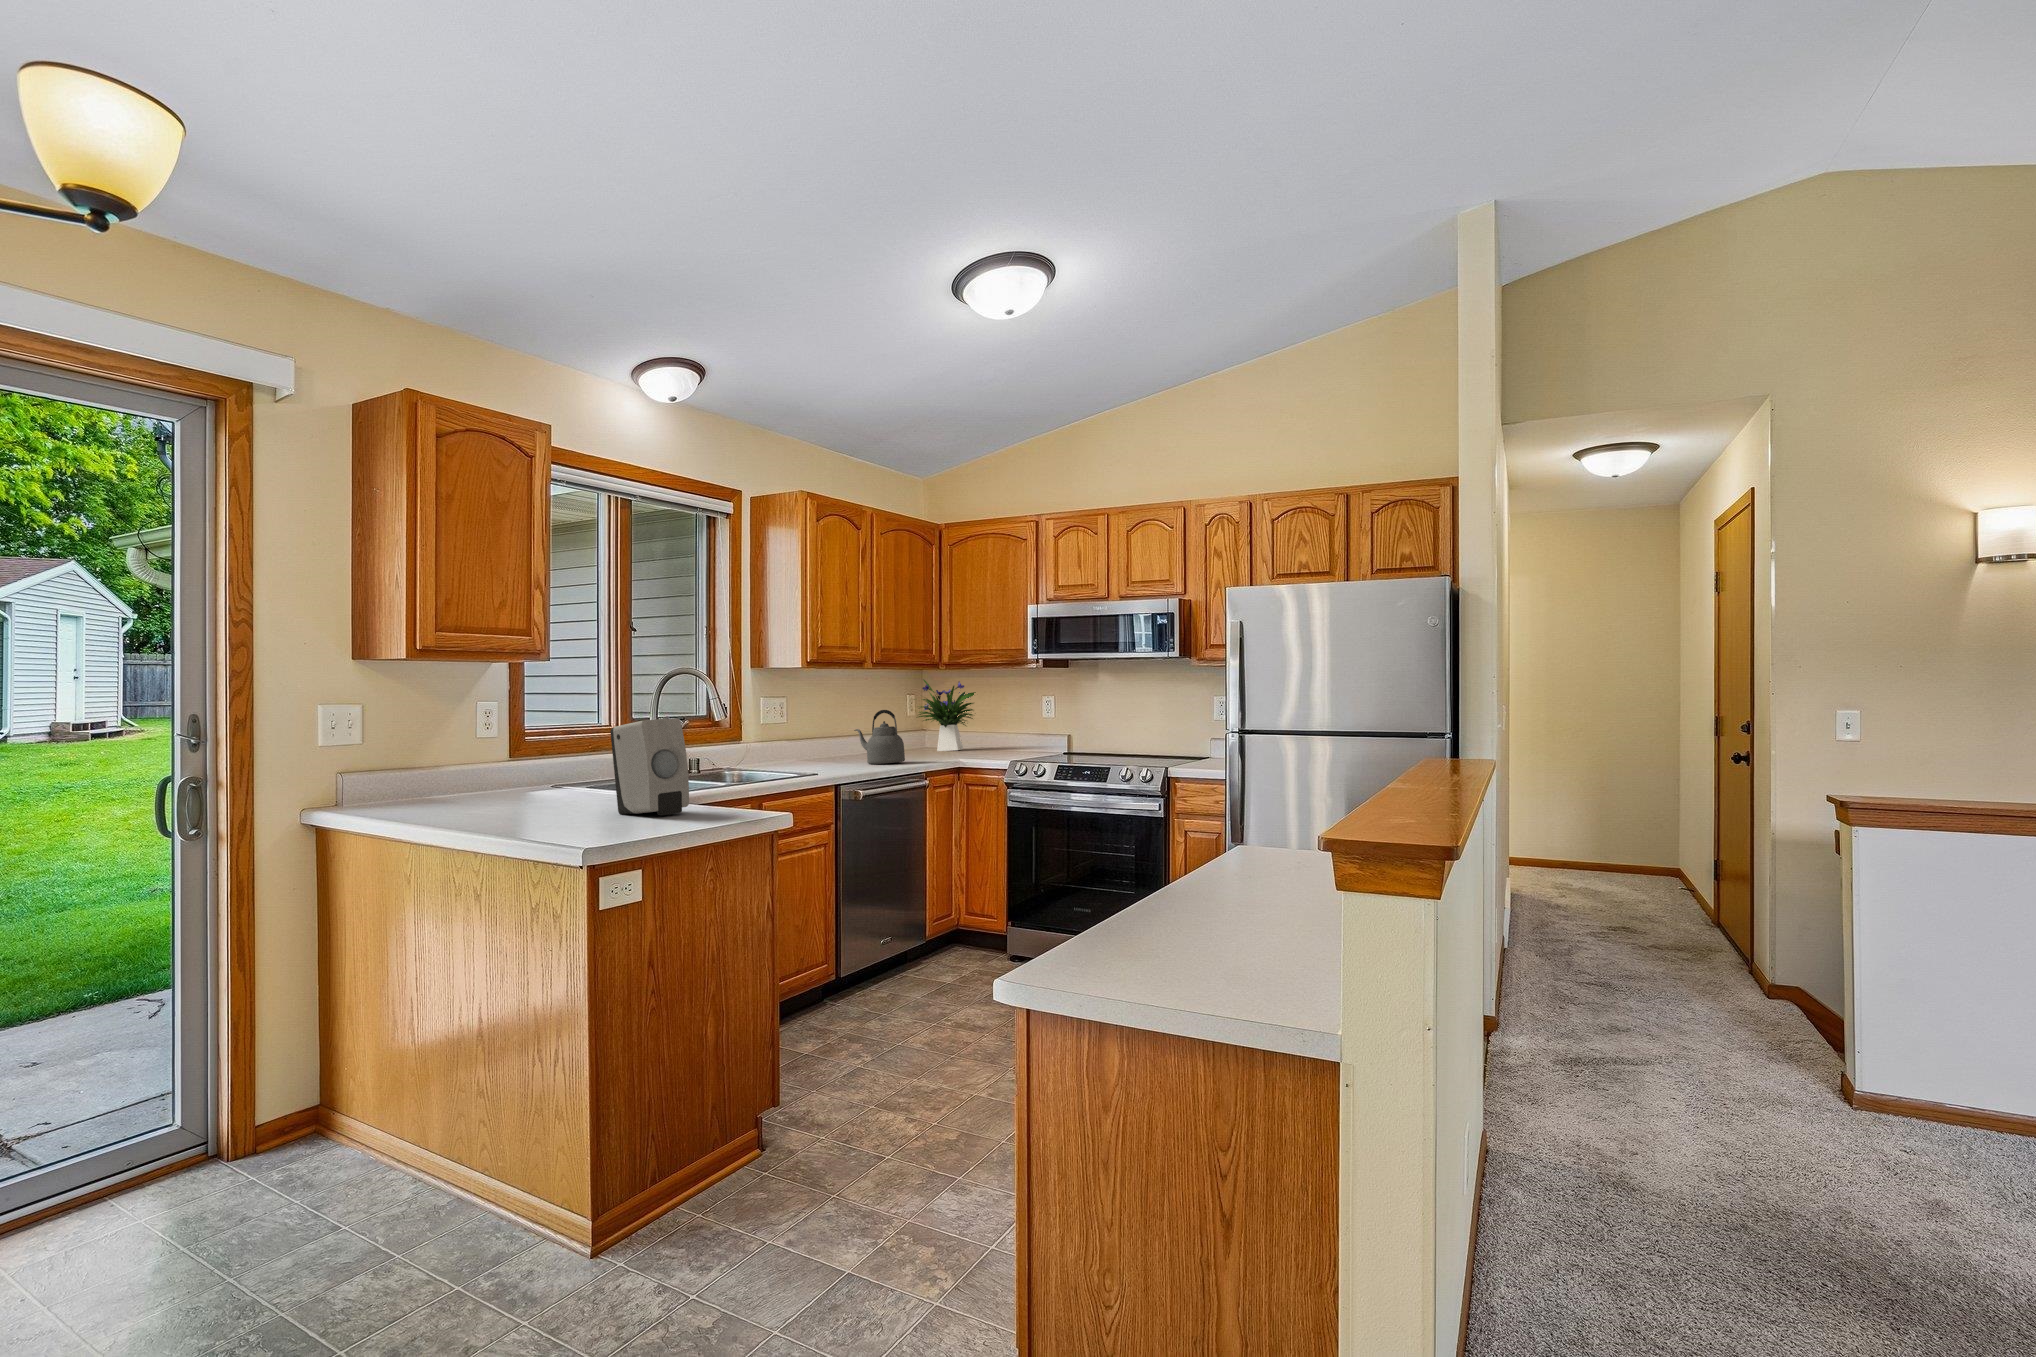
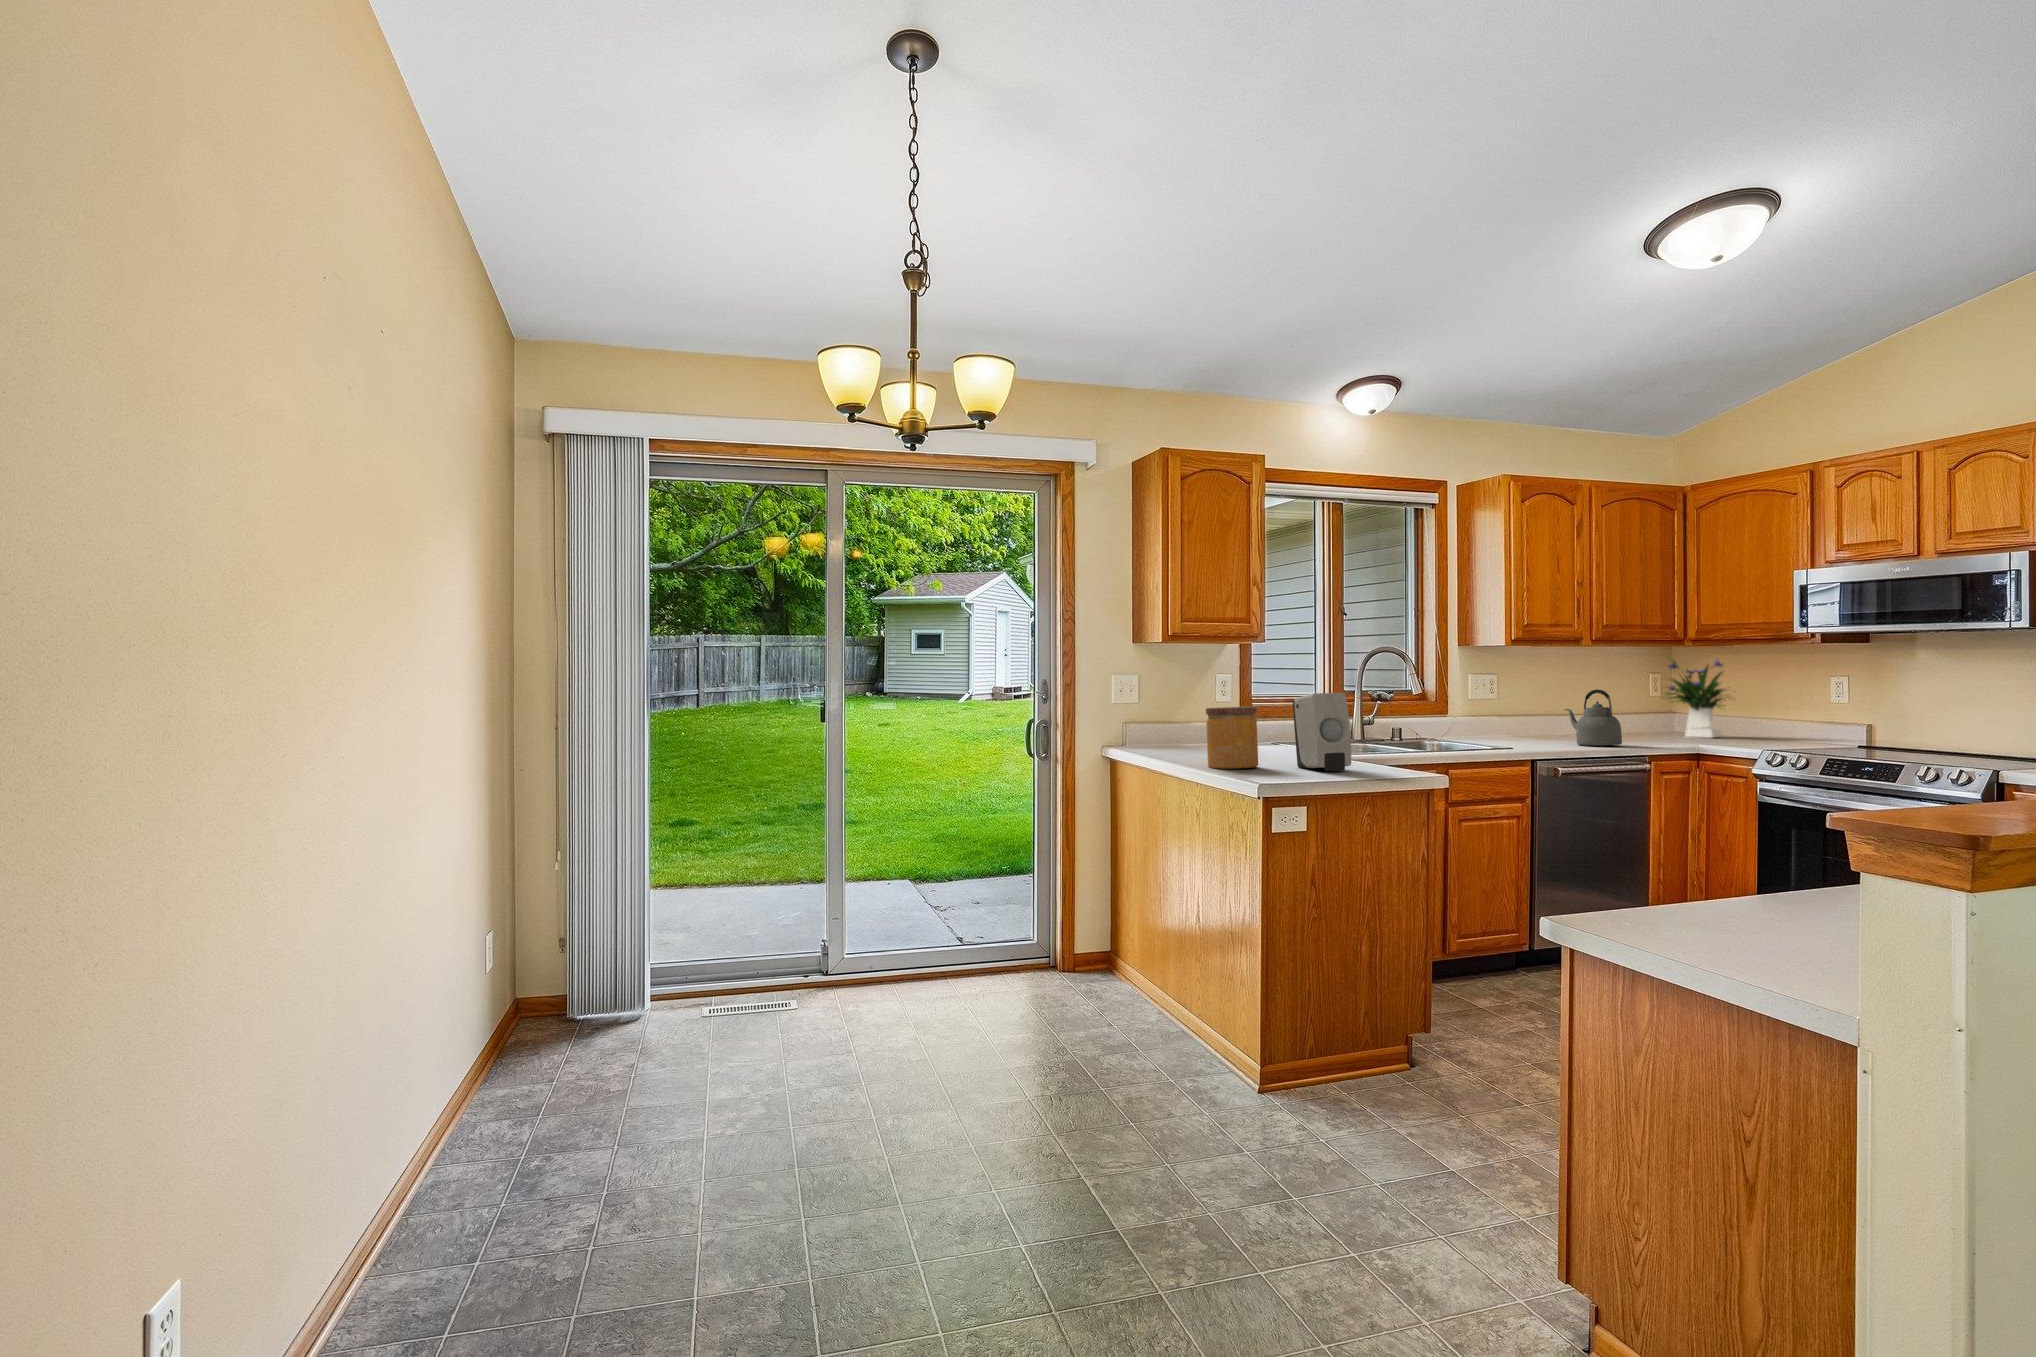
jar: none [490,740,567,826] -> present [1206,707,1258,768]

